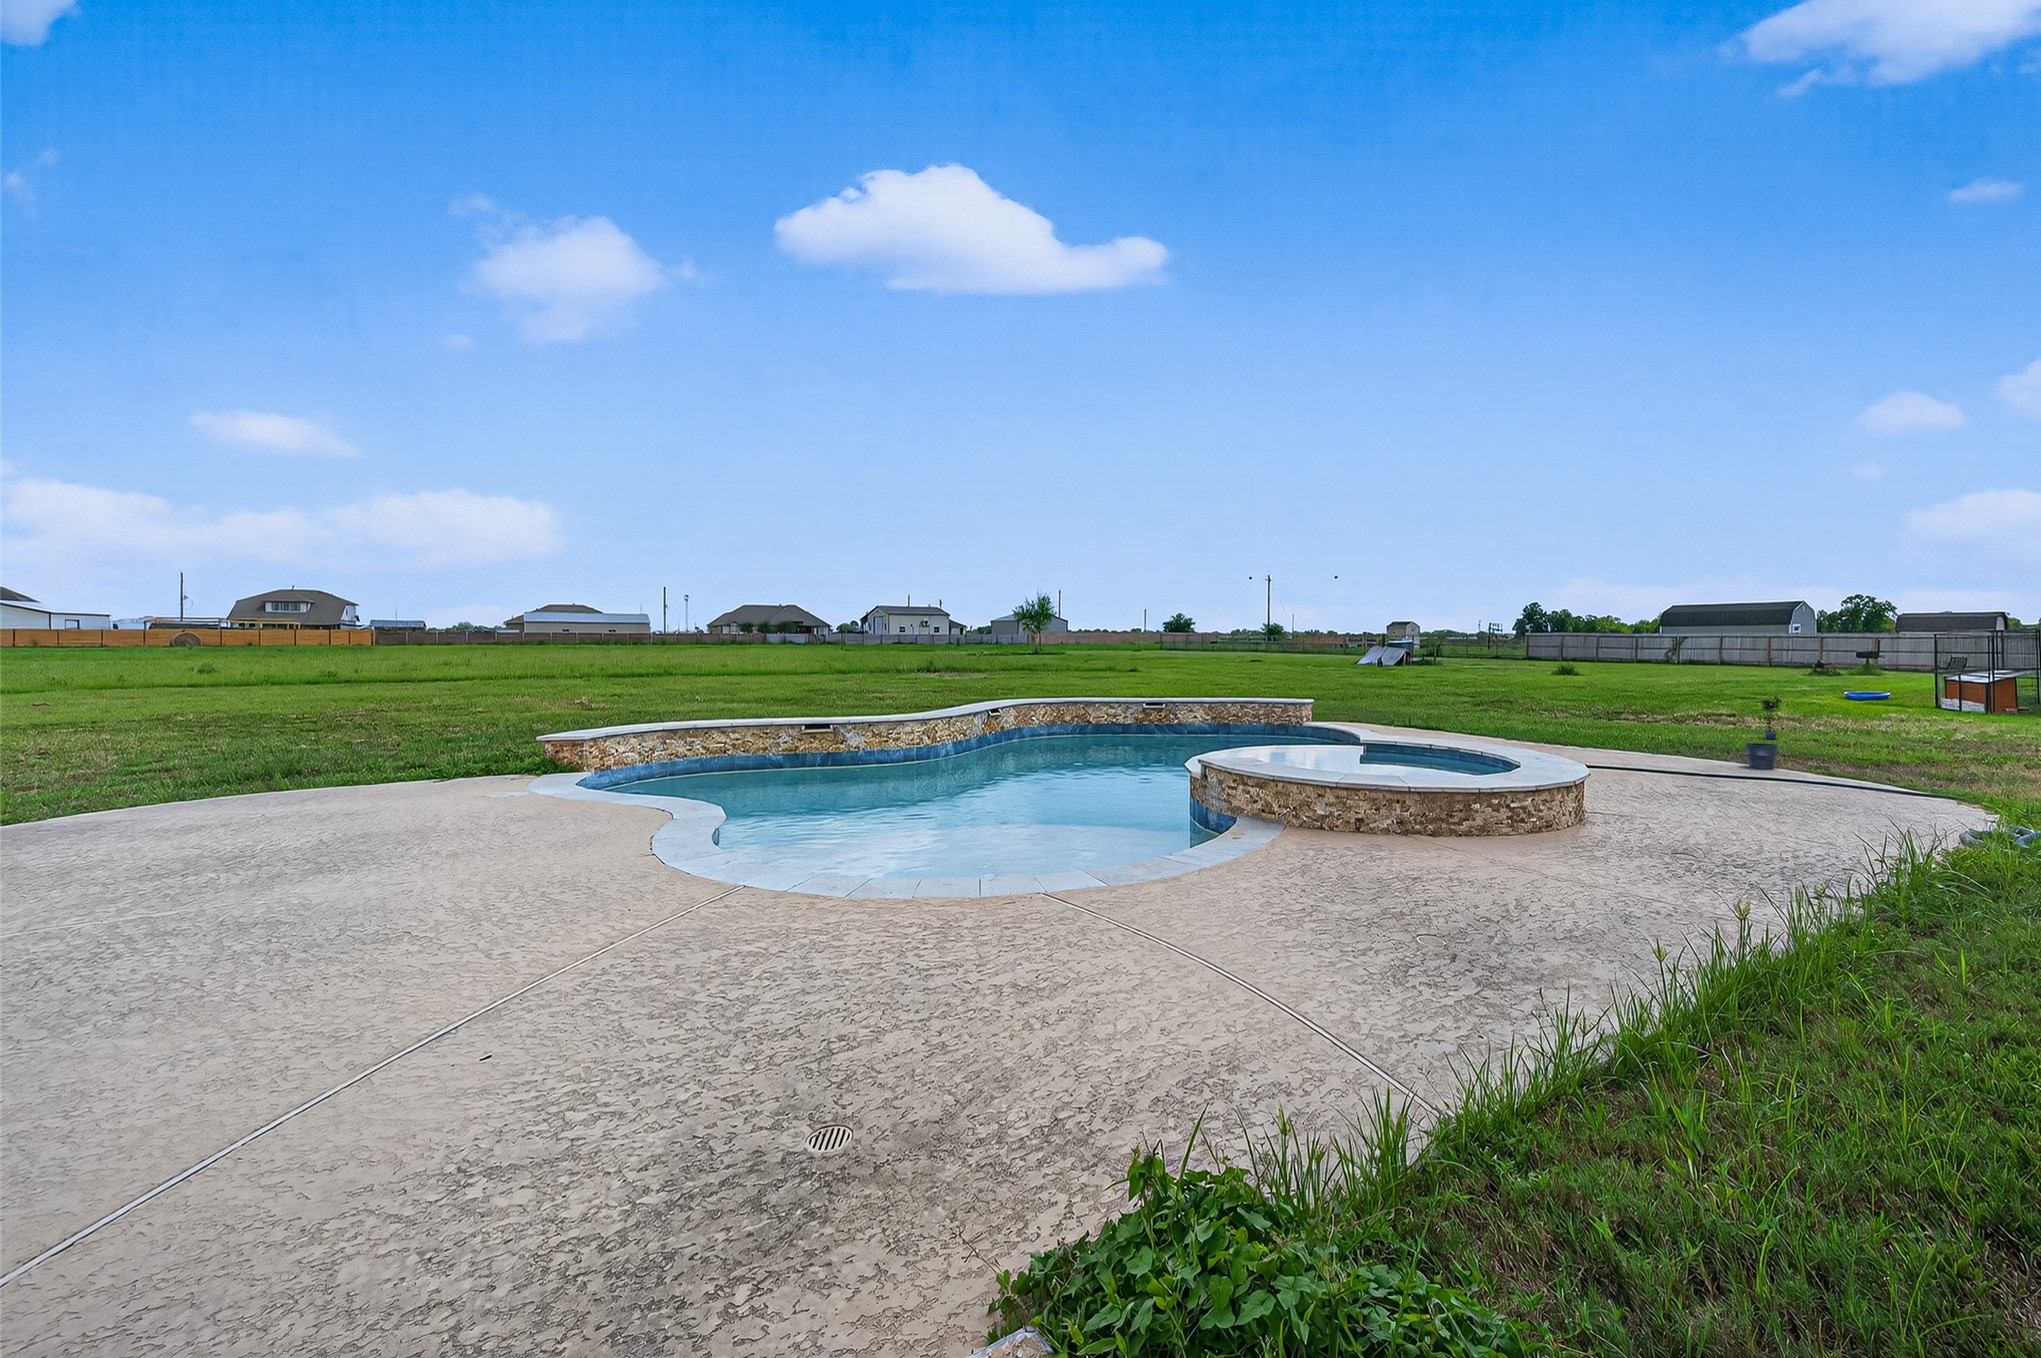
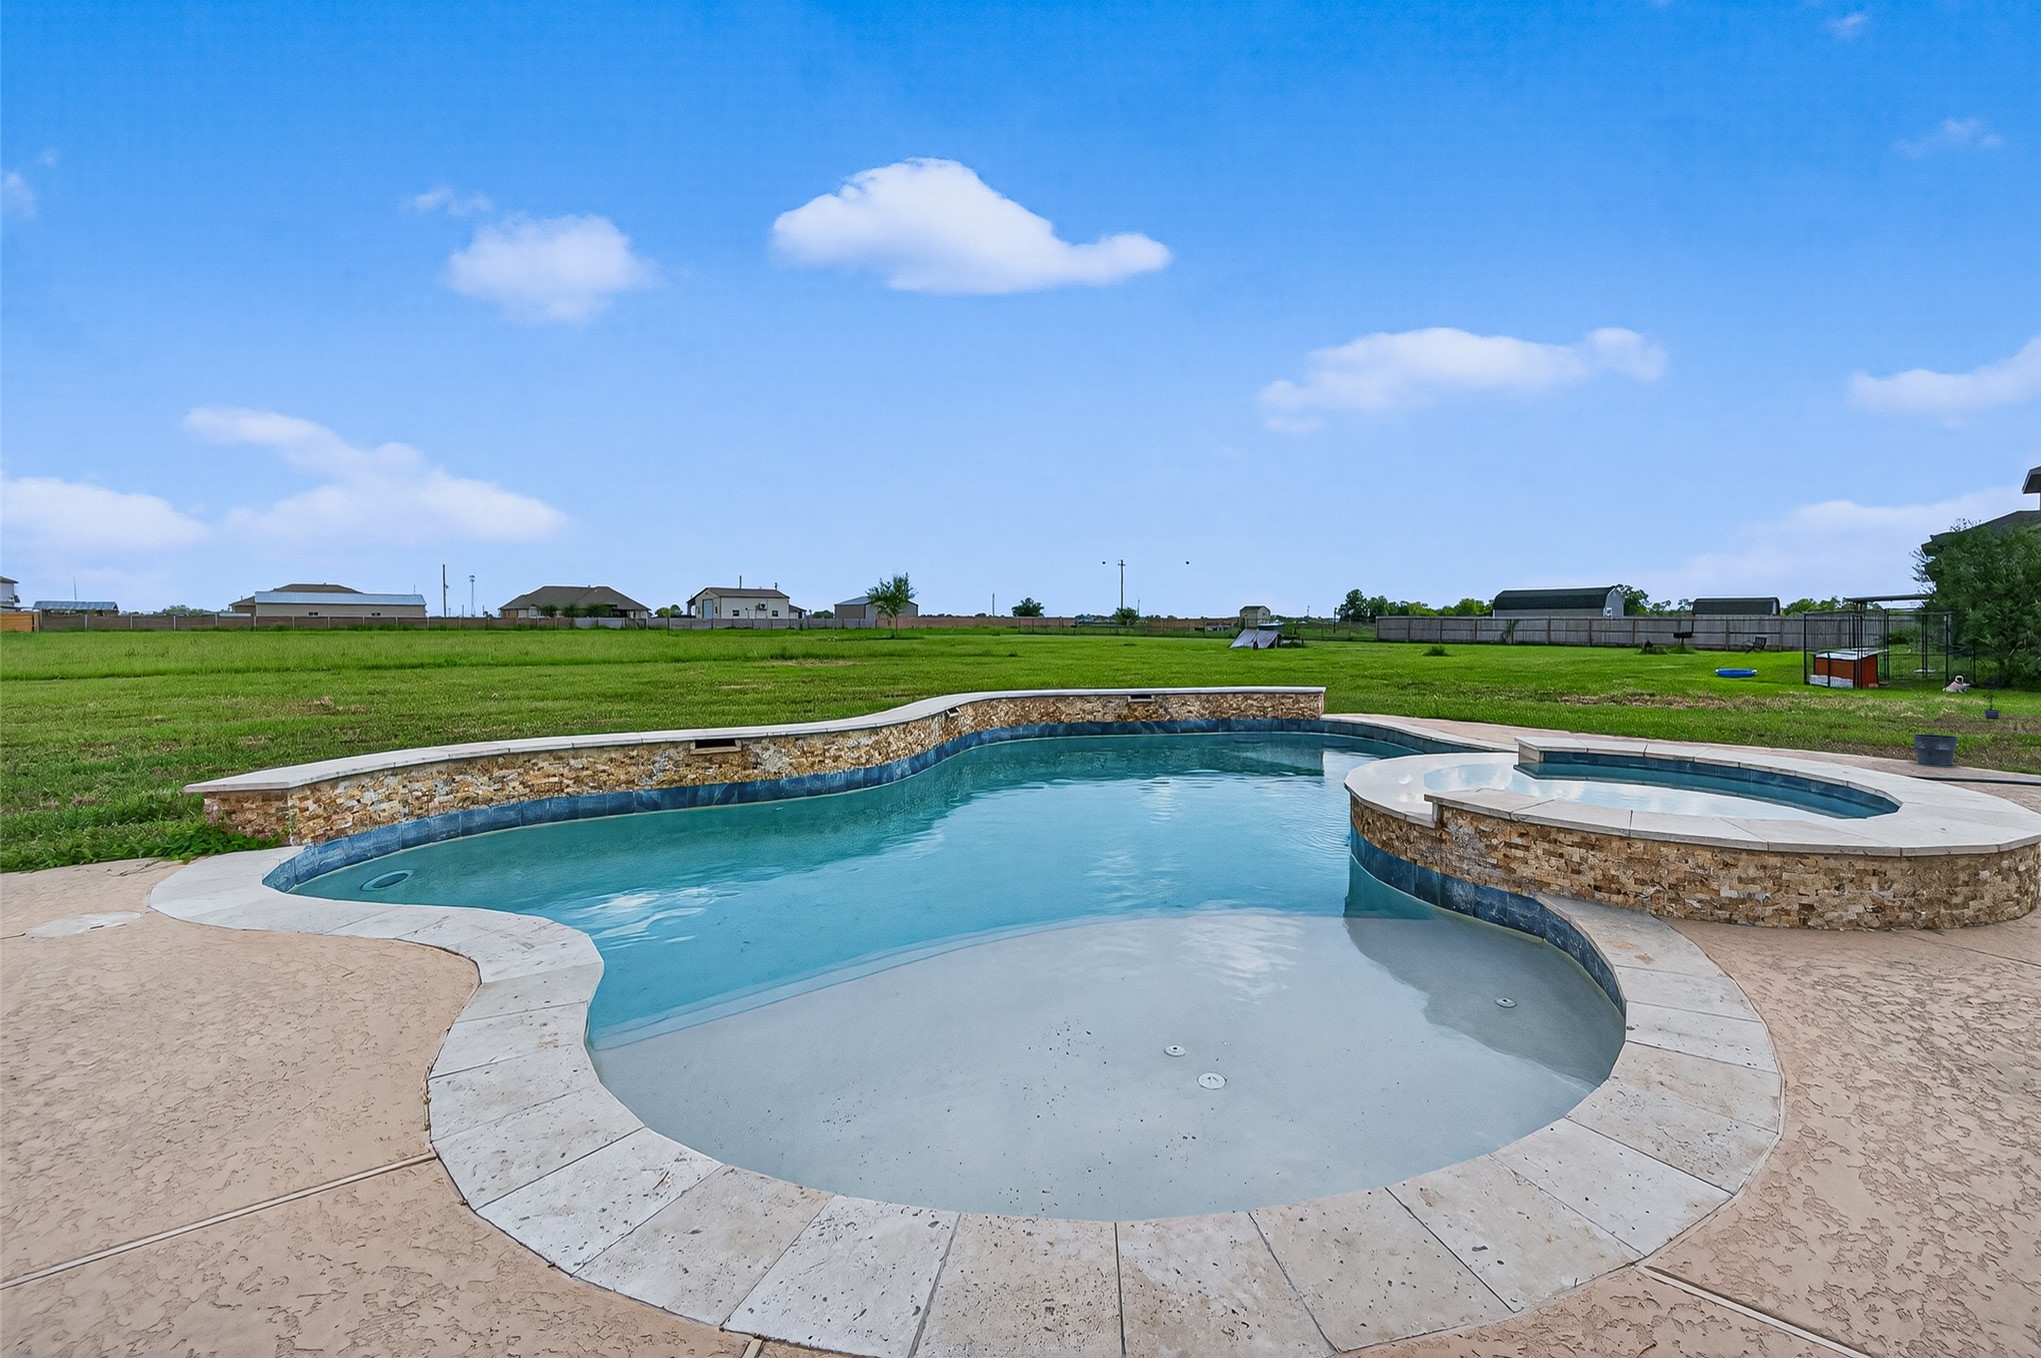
potted plant: present [1761,696,1782,740] -> present [1982,673,2007,719]

